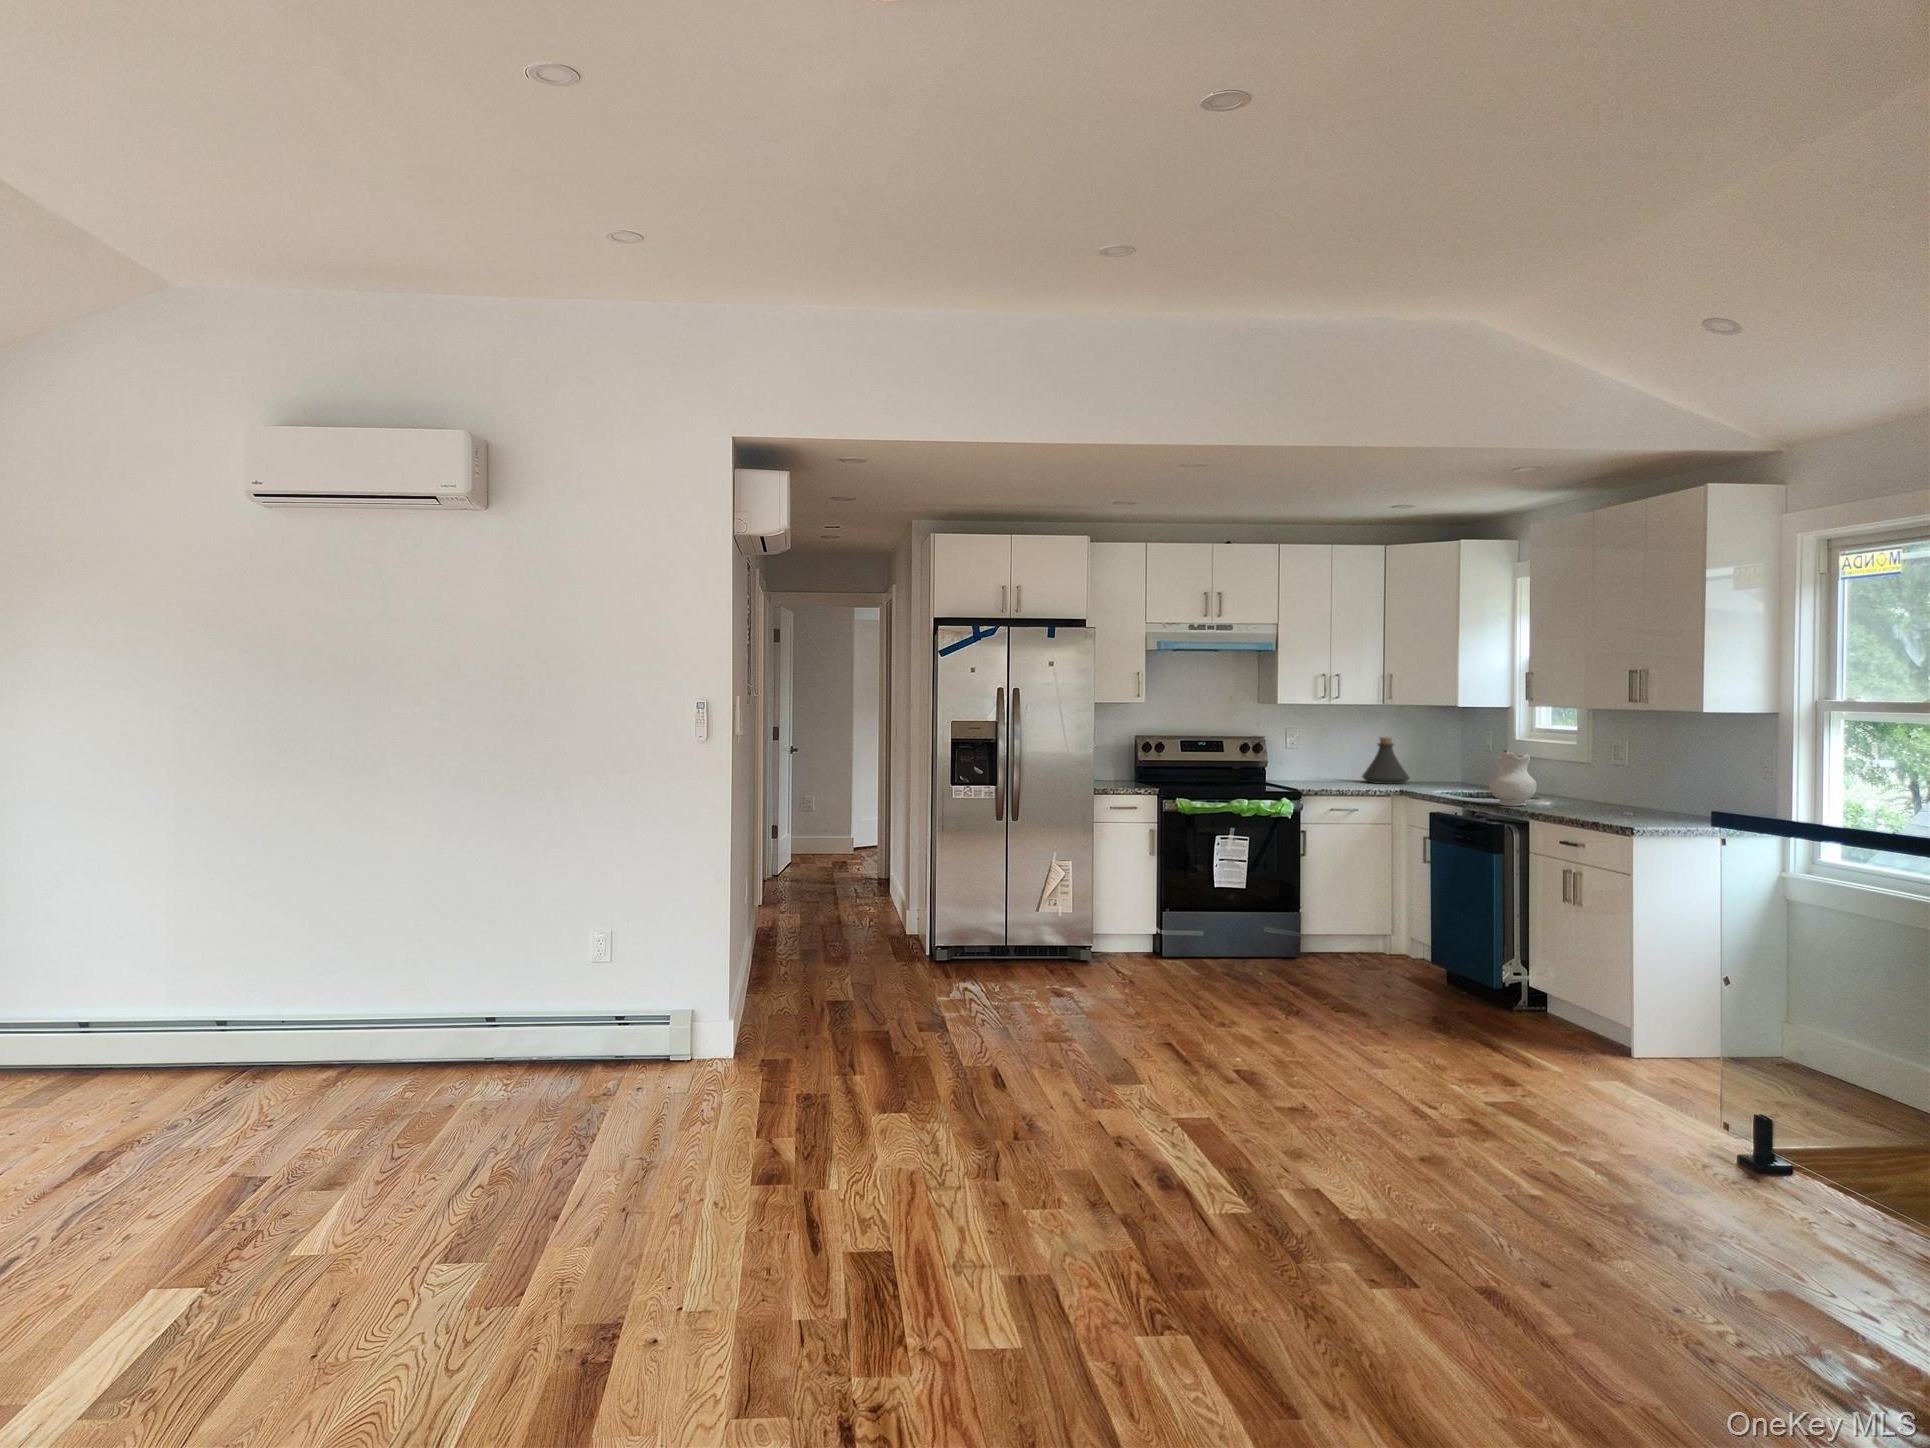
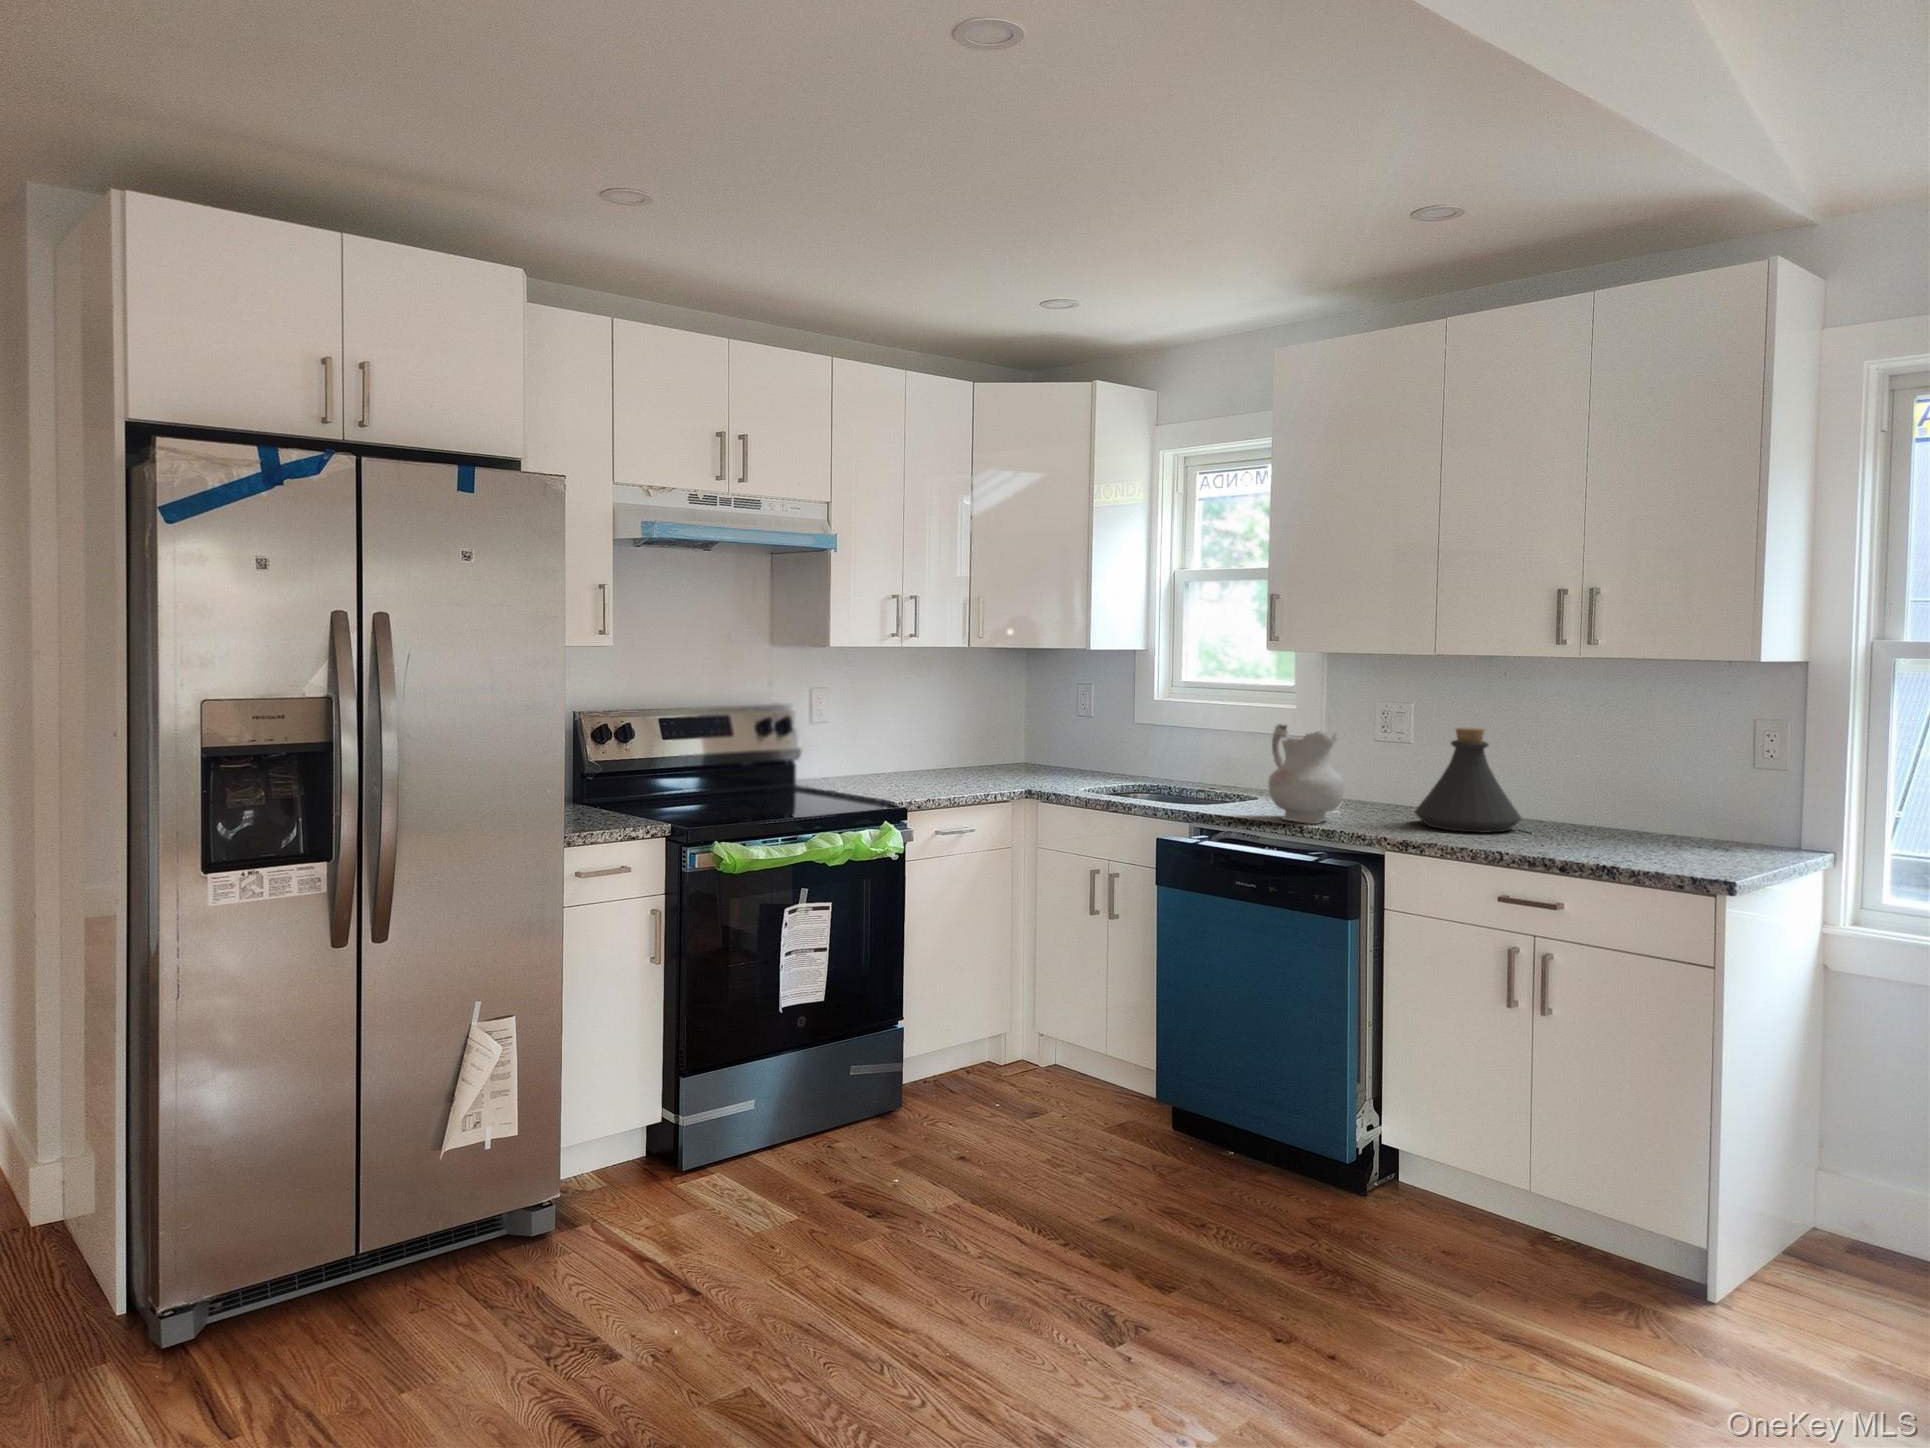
bottle: present [1362,737,1409,784] -> present [1415,728,1521,833]

